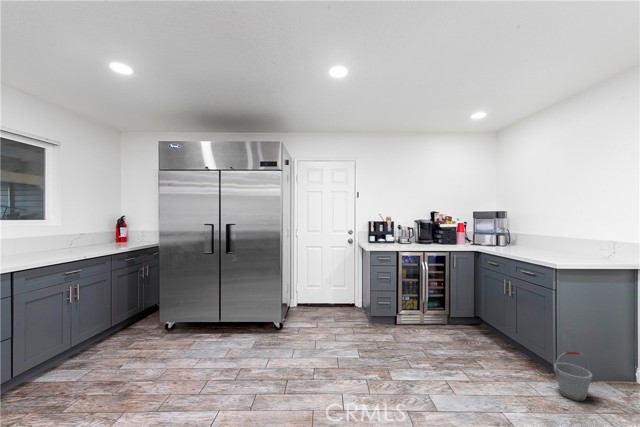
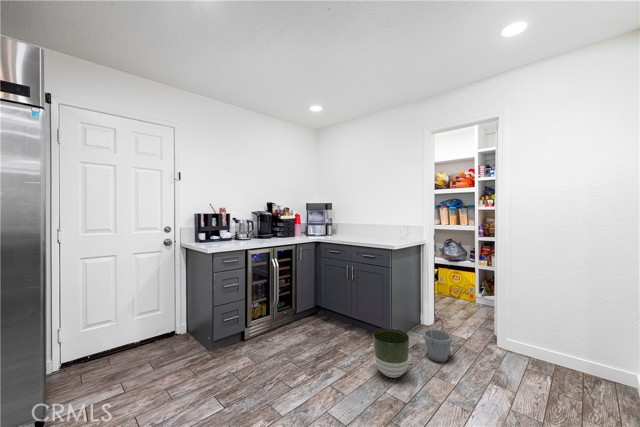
planter: none [478,340,516,385] -> present [373,328,409,378]

